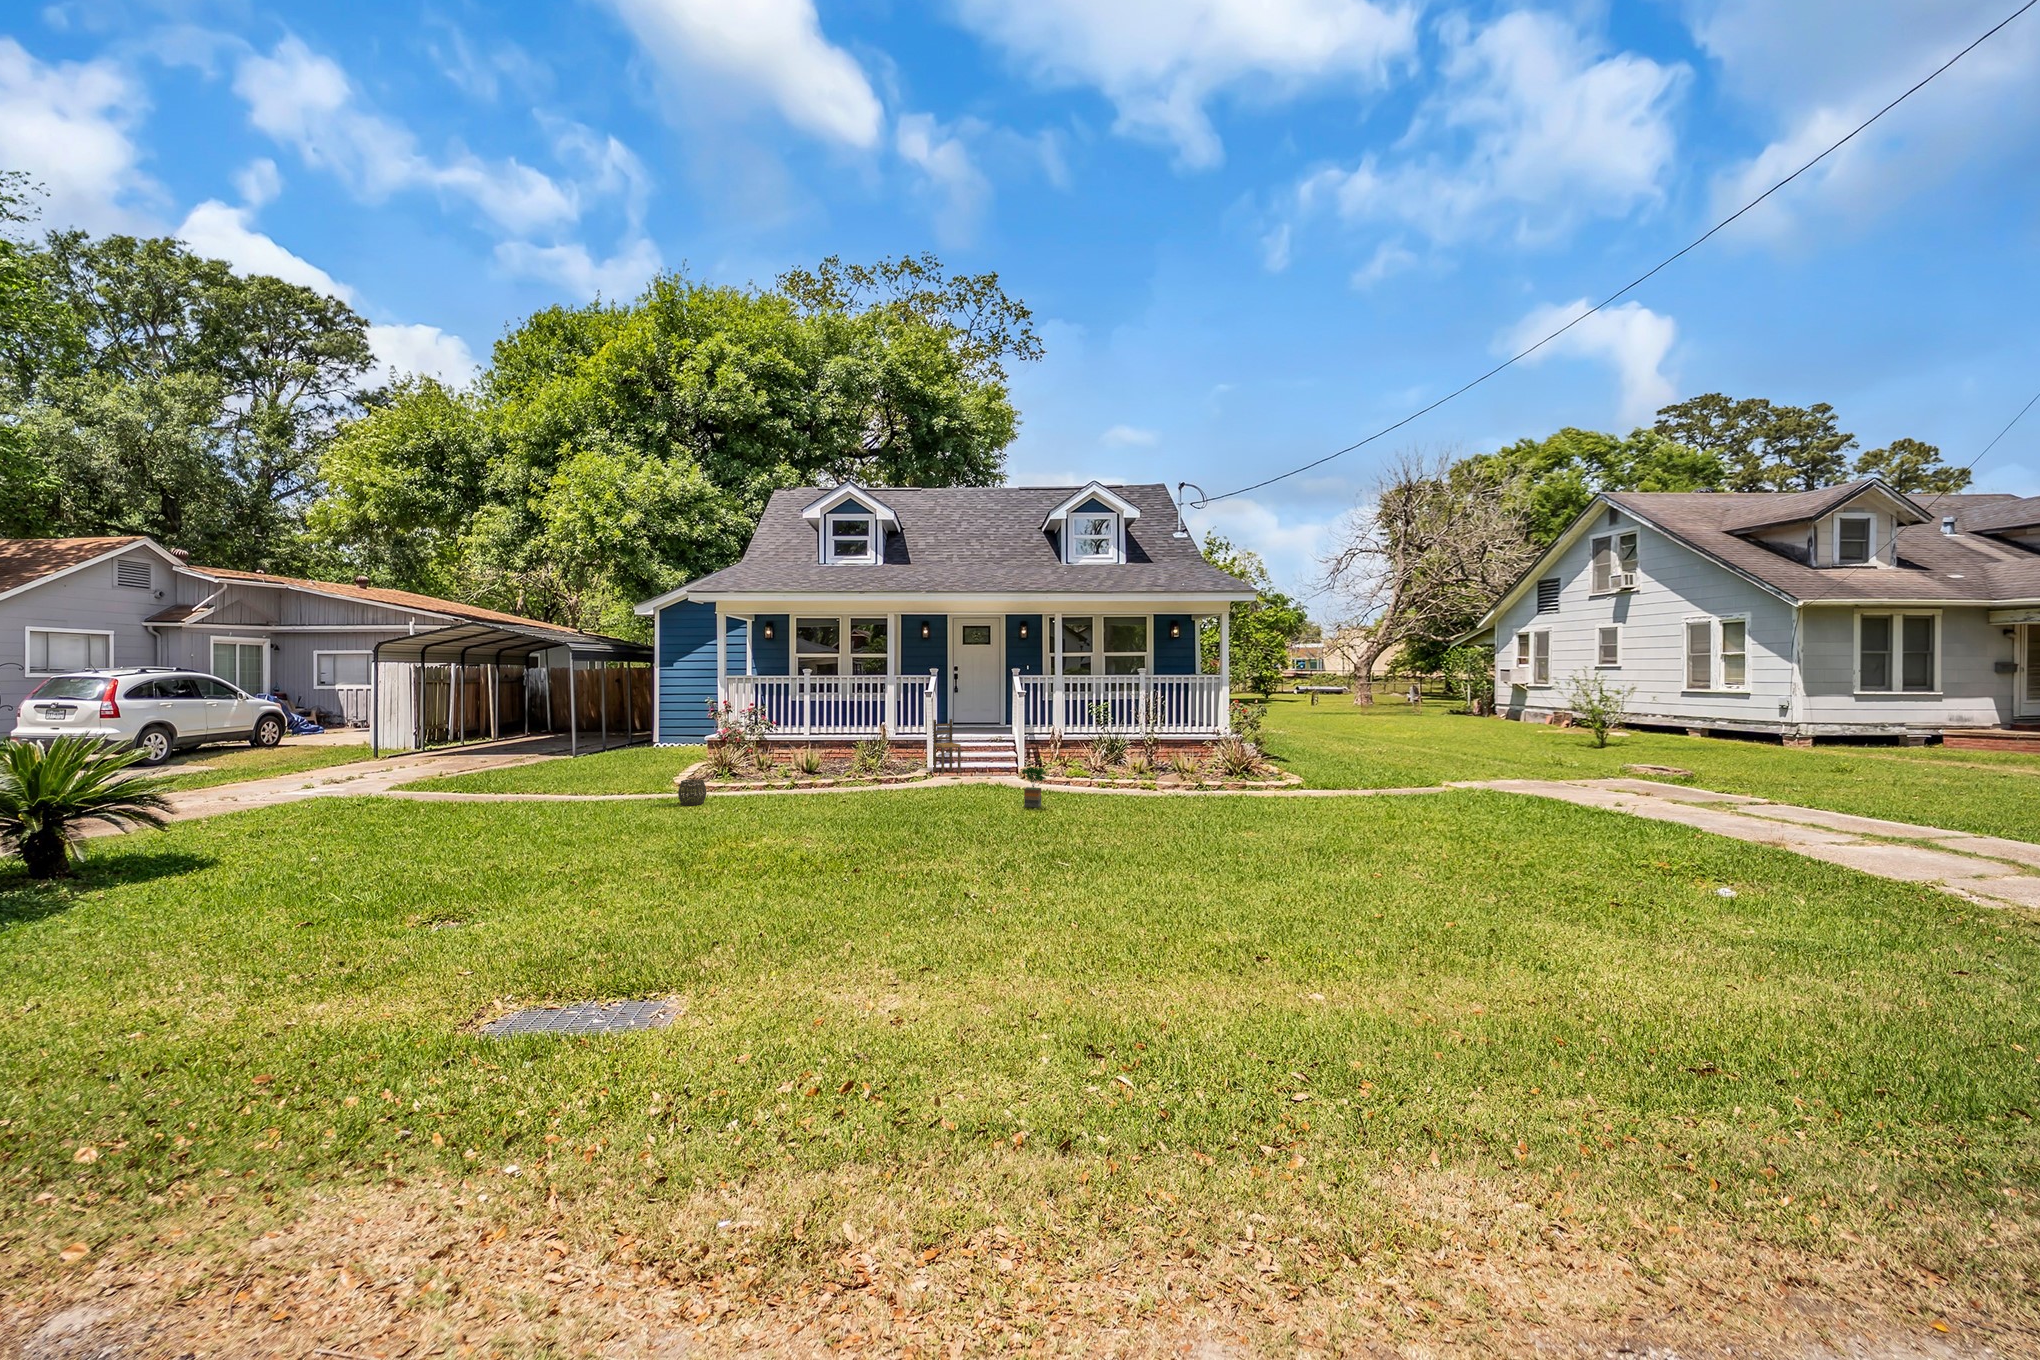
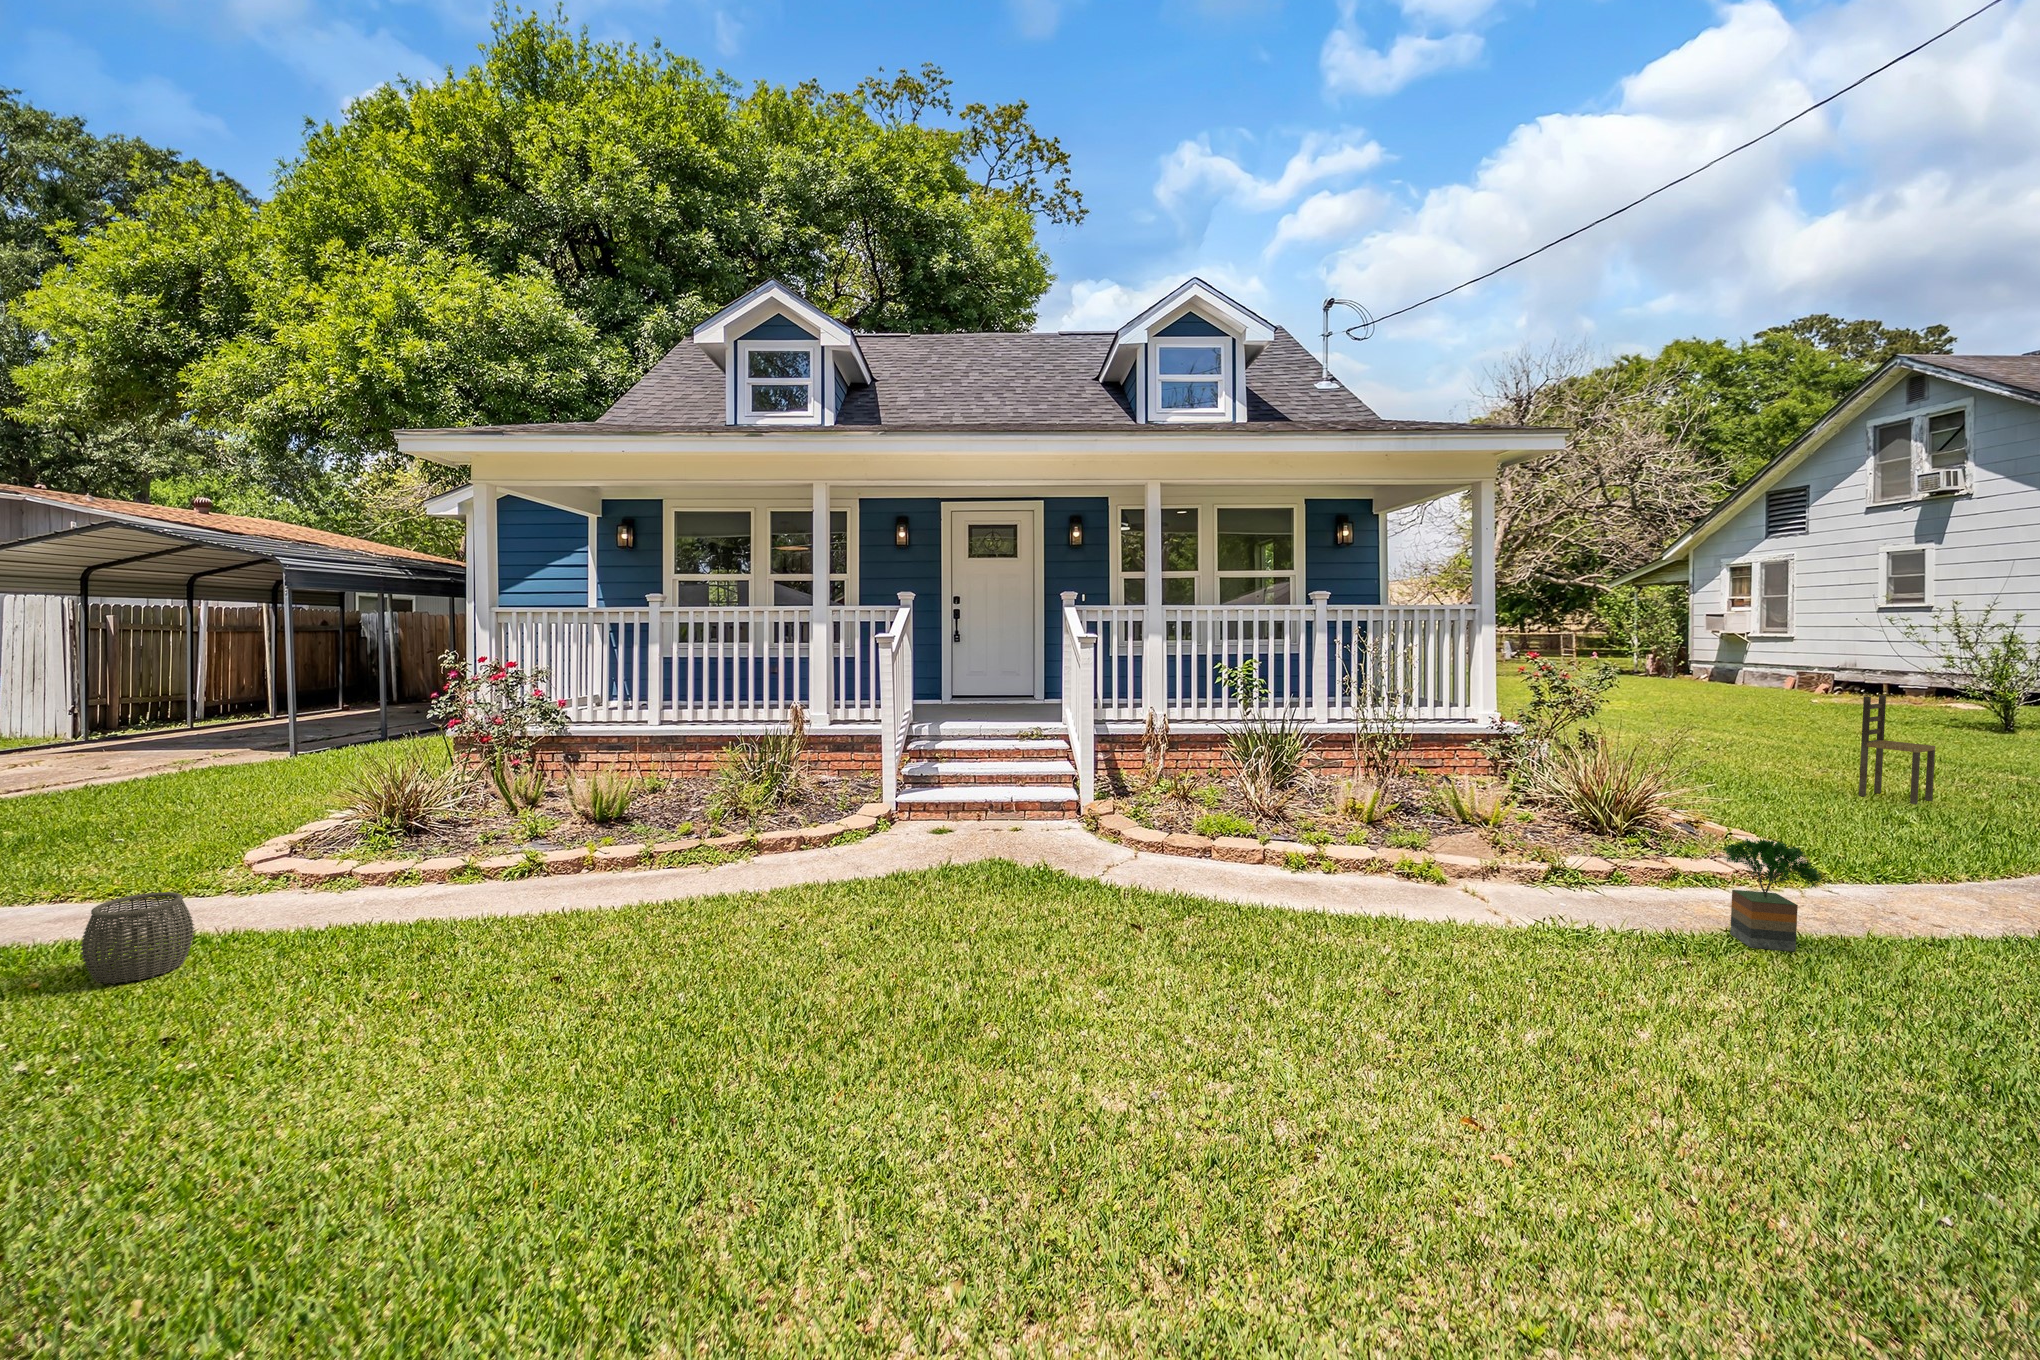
chair: present [933,719,961,774] -> present [1859,695,1935,804]
potted tree: present [1022,767,1046,807] -> present [1724,839,1821,951]

